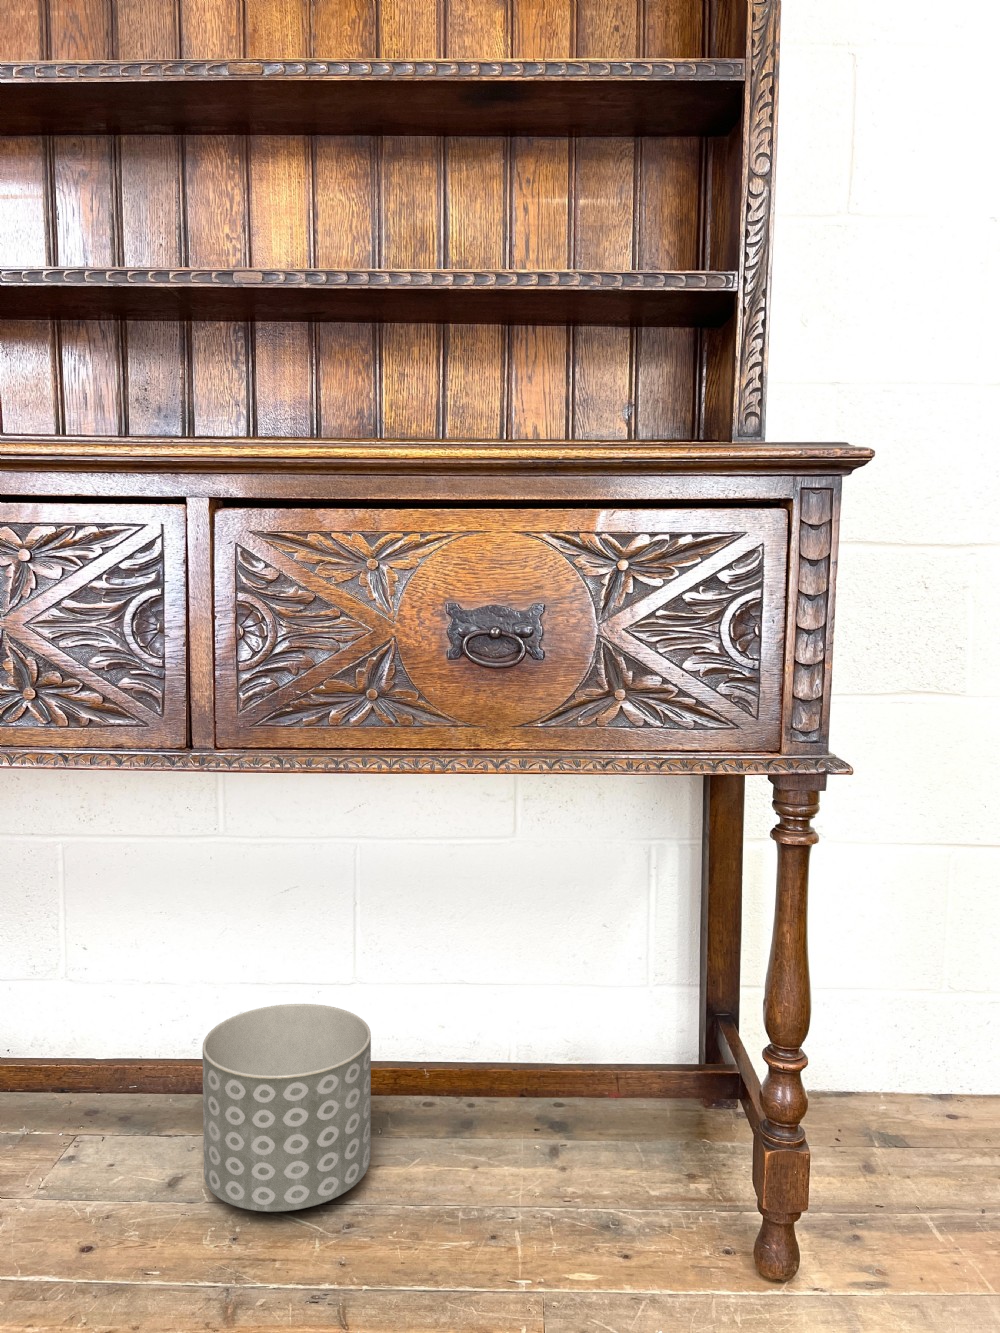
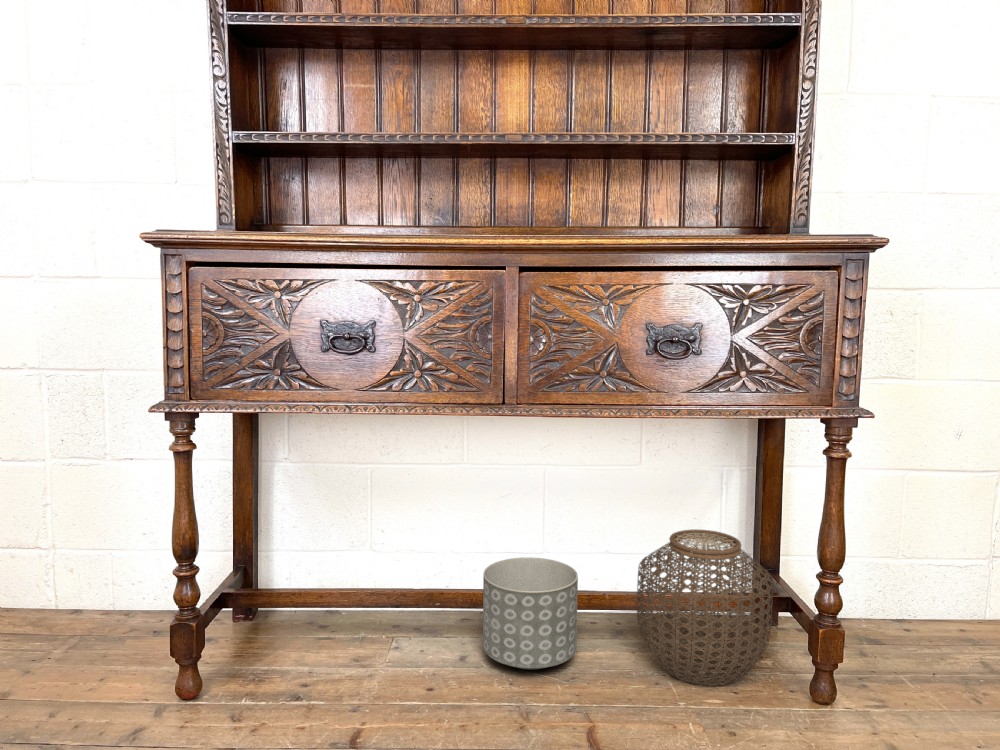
woven basket: none [471,959,699,1241] -> present [637,529,773,686]

